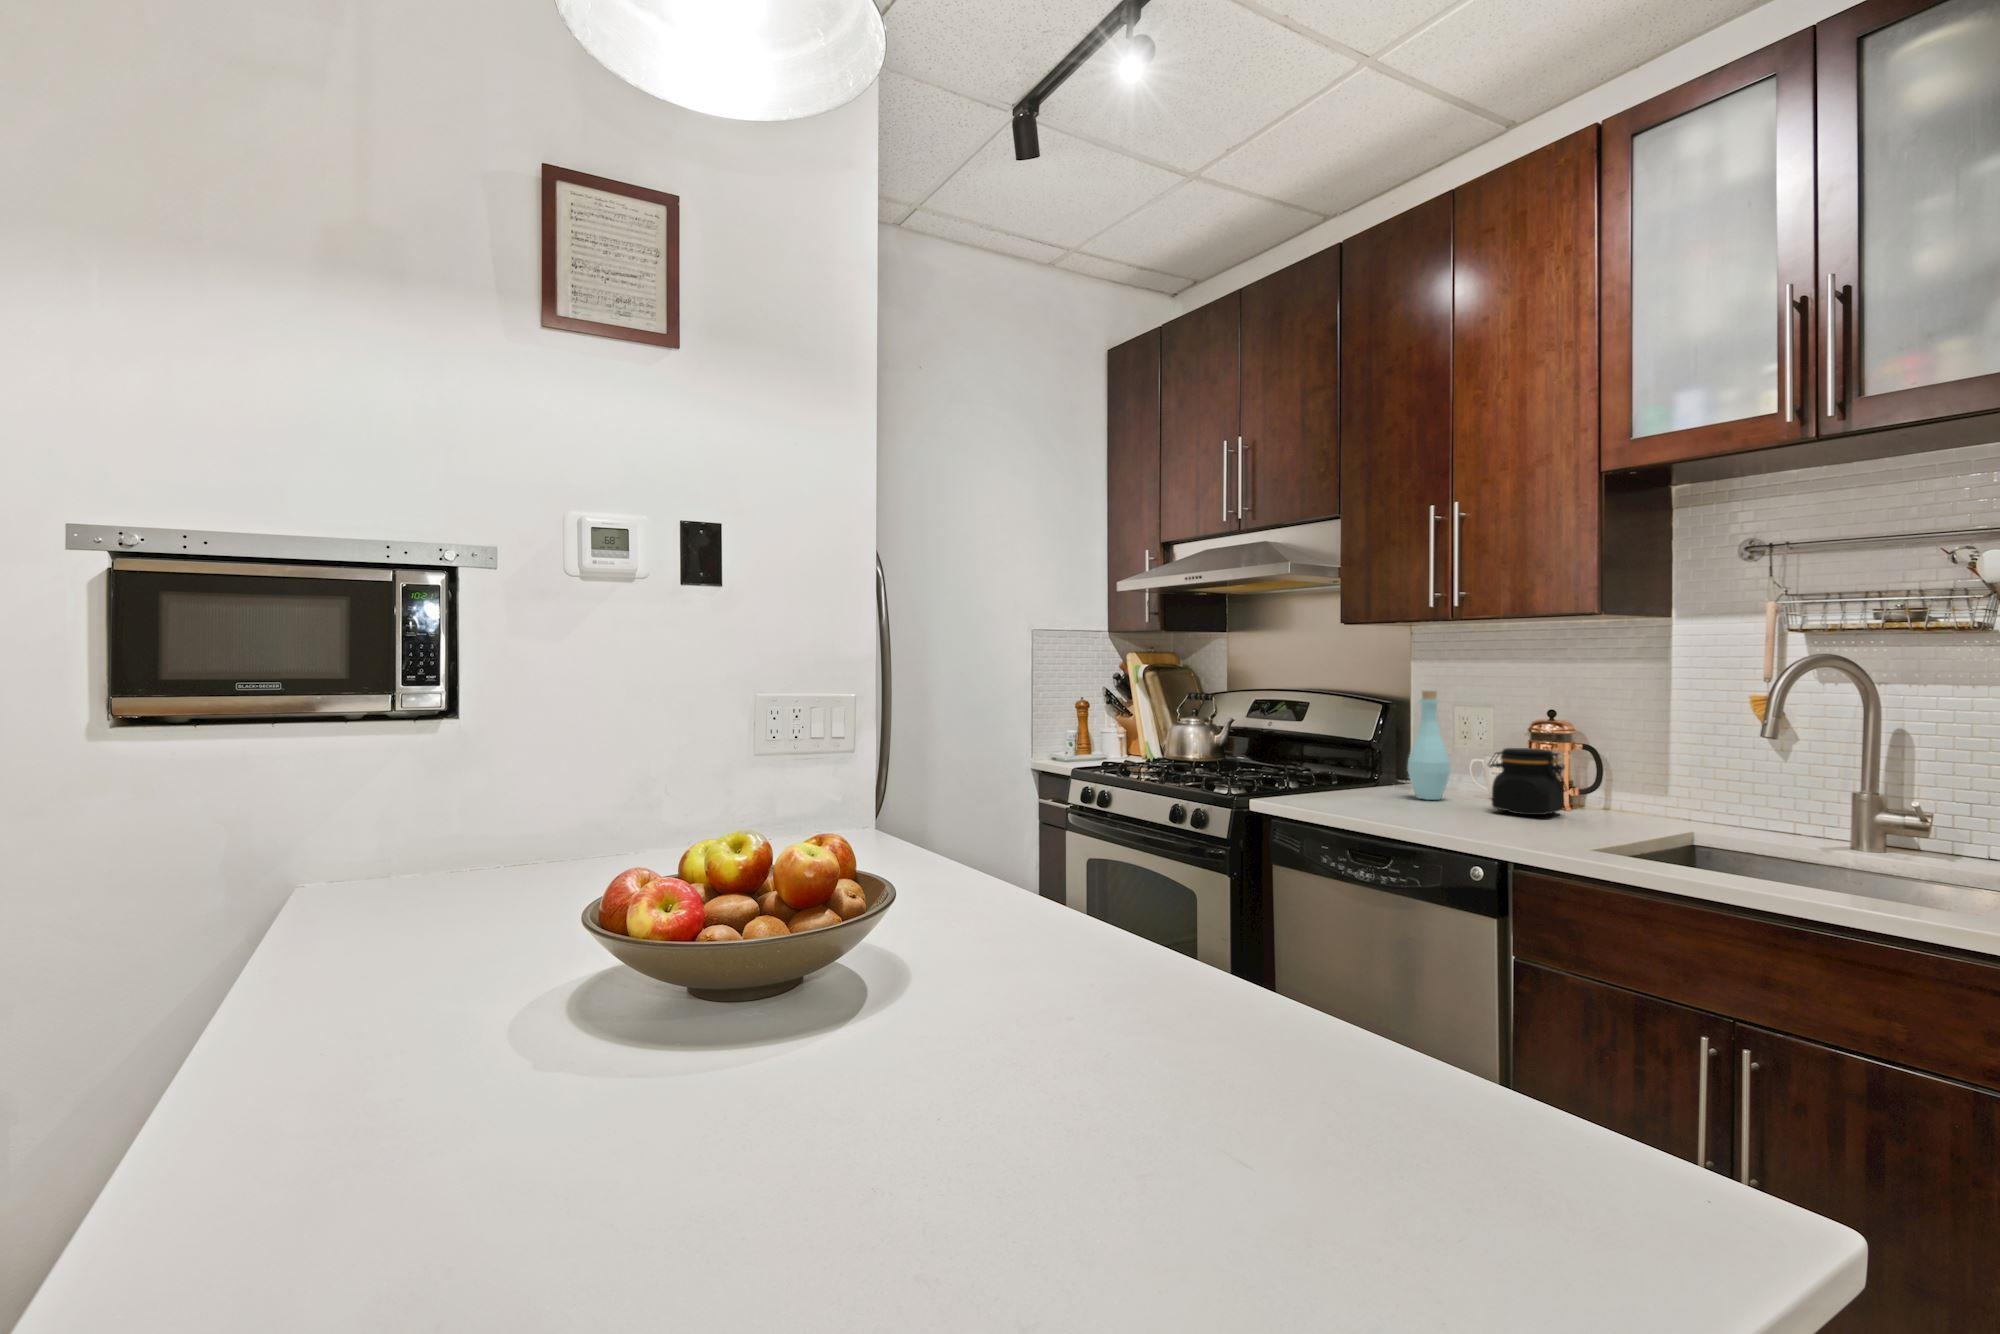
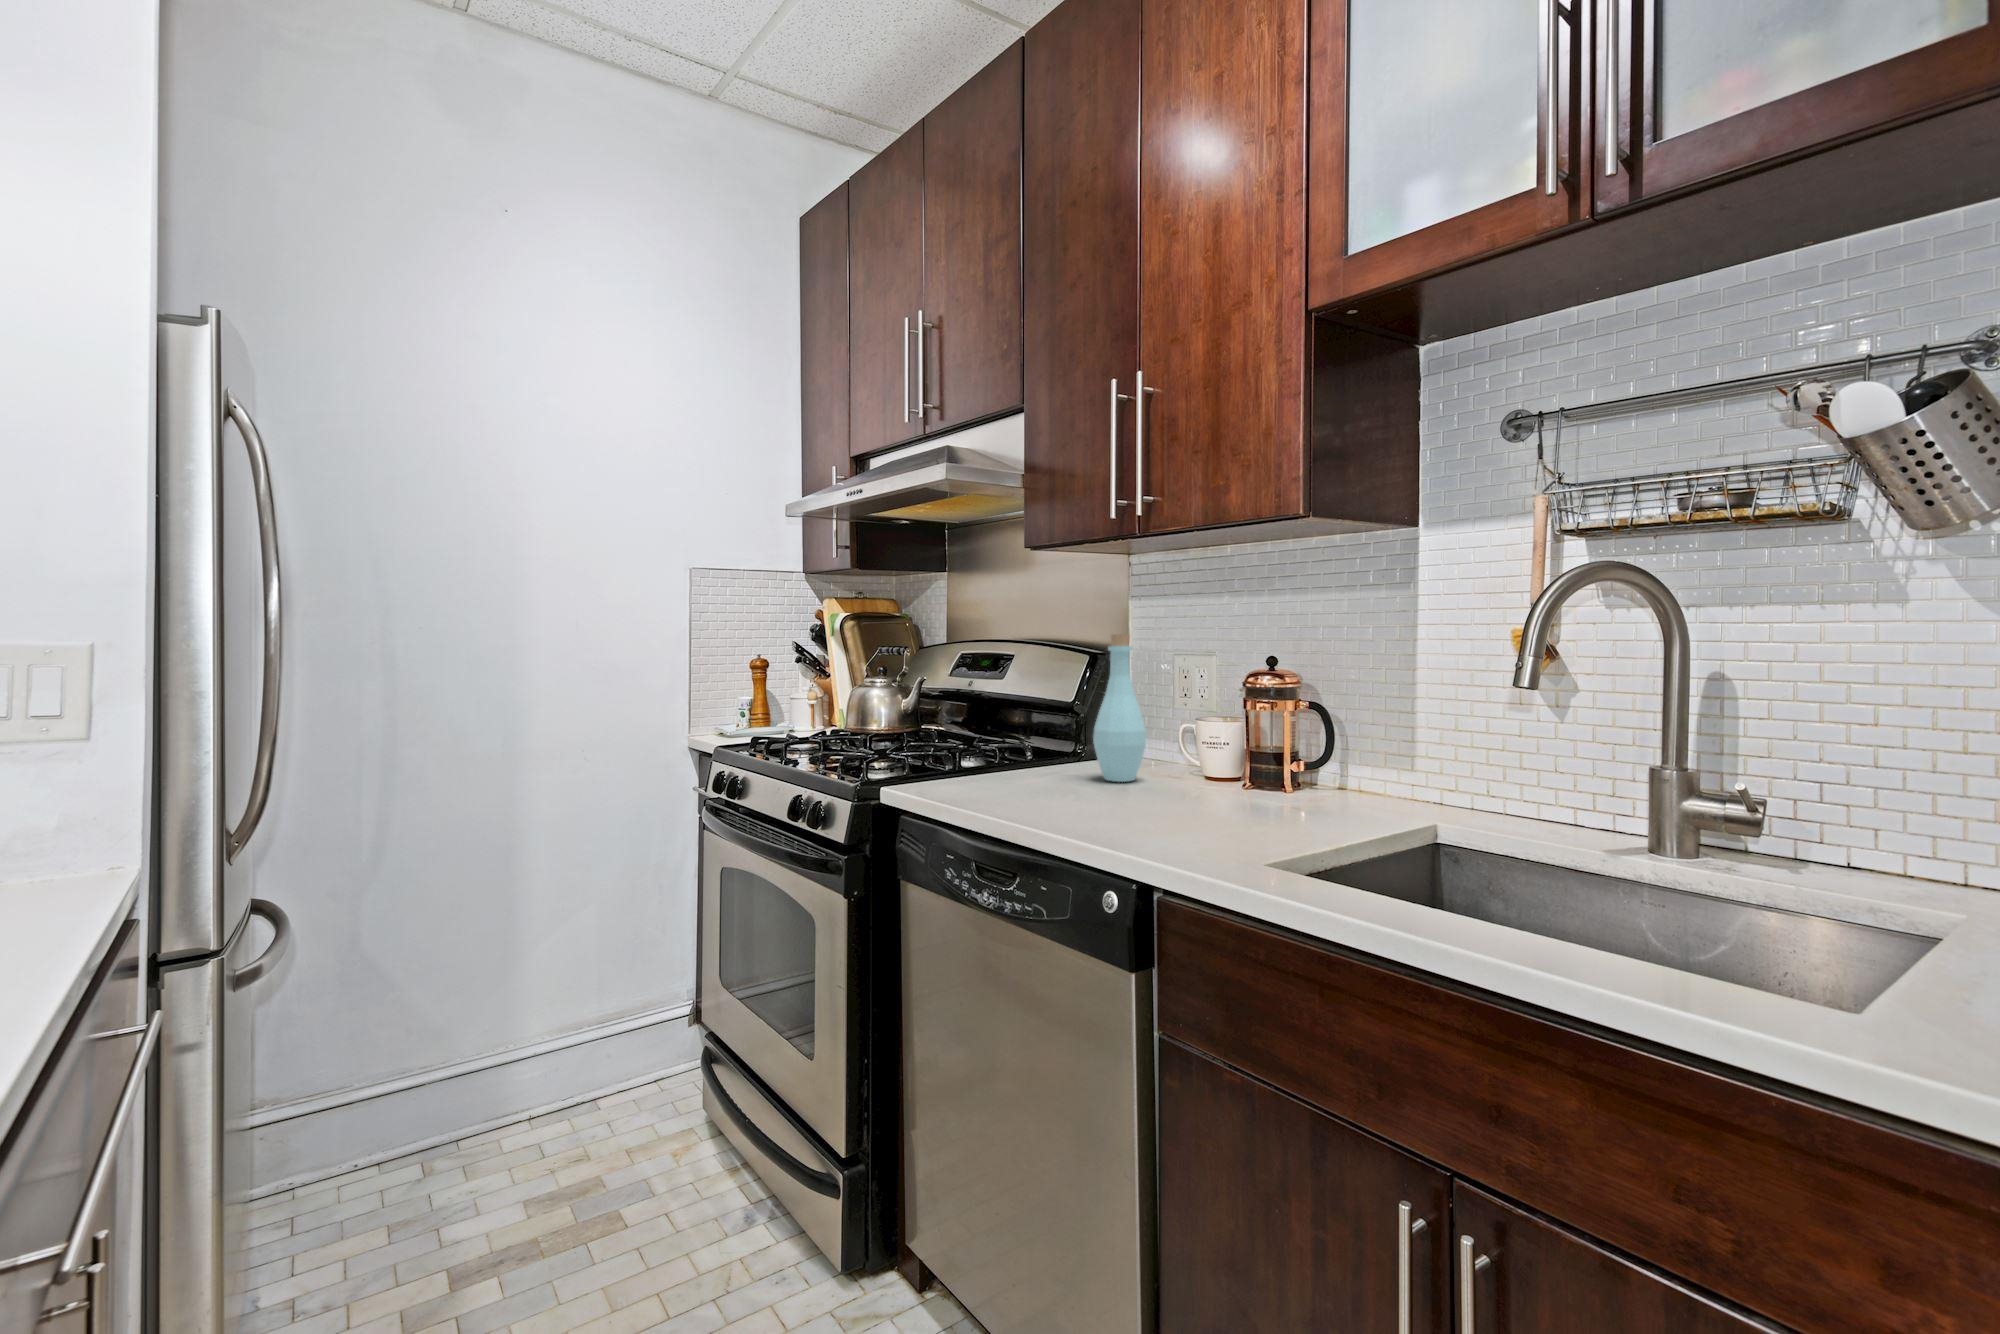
jar: present [1489,748,1567,815] -> none [1182,710,1279,803]

